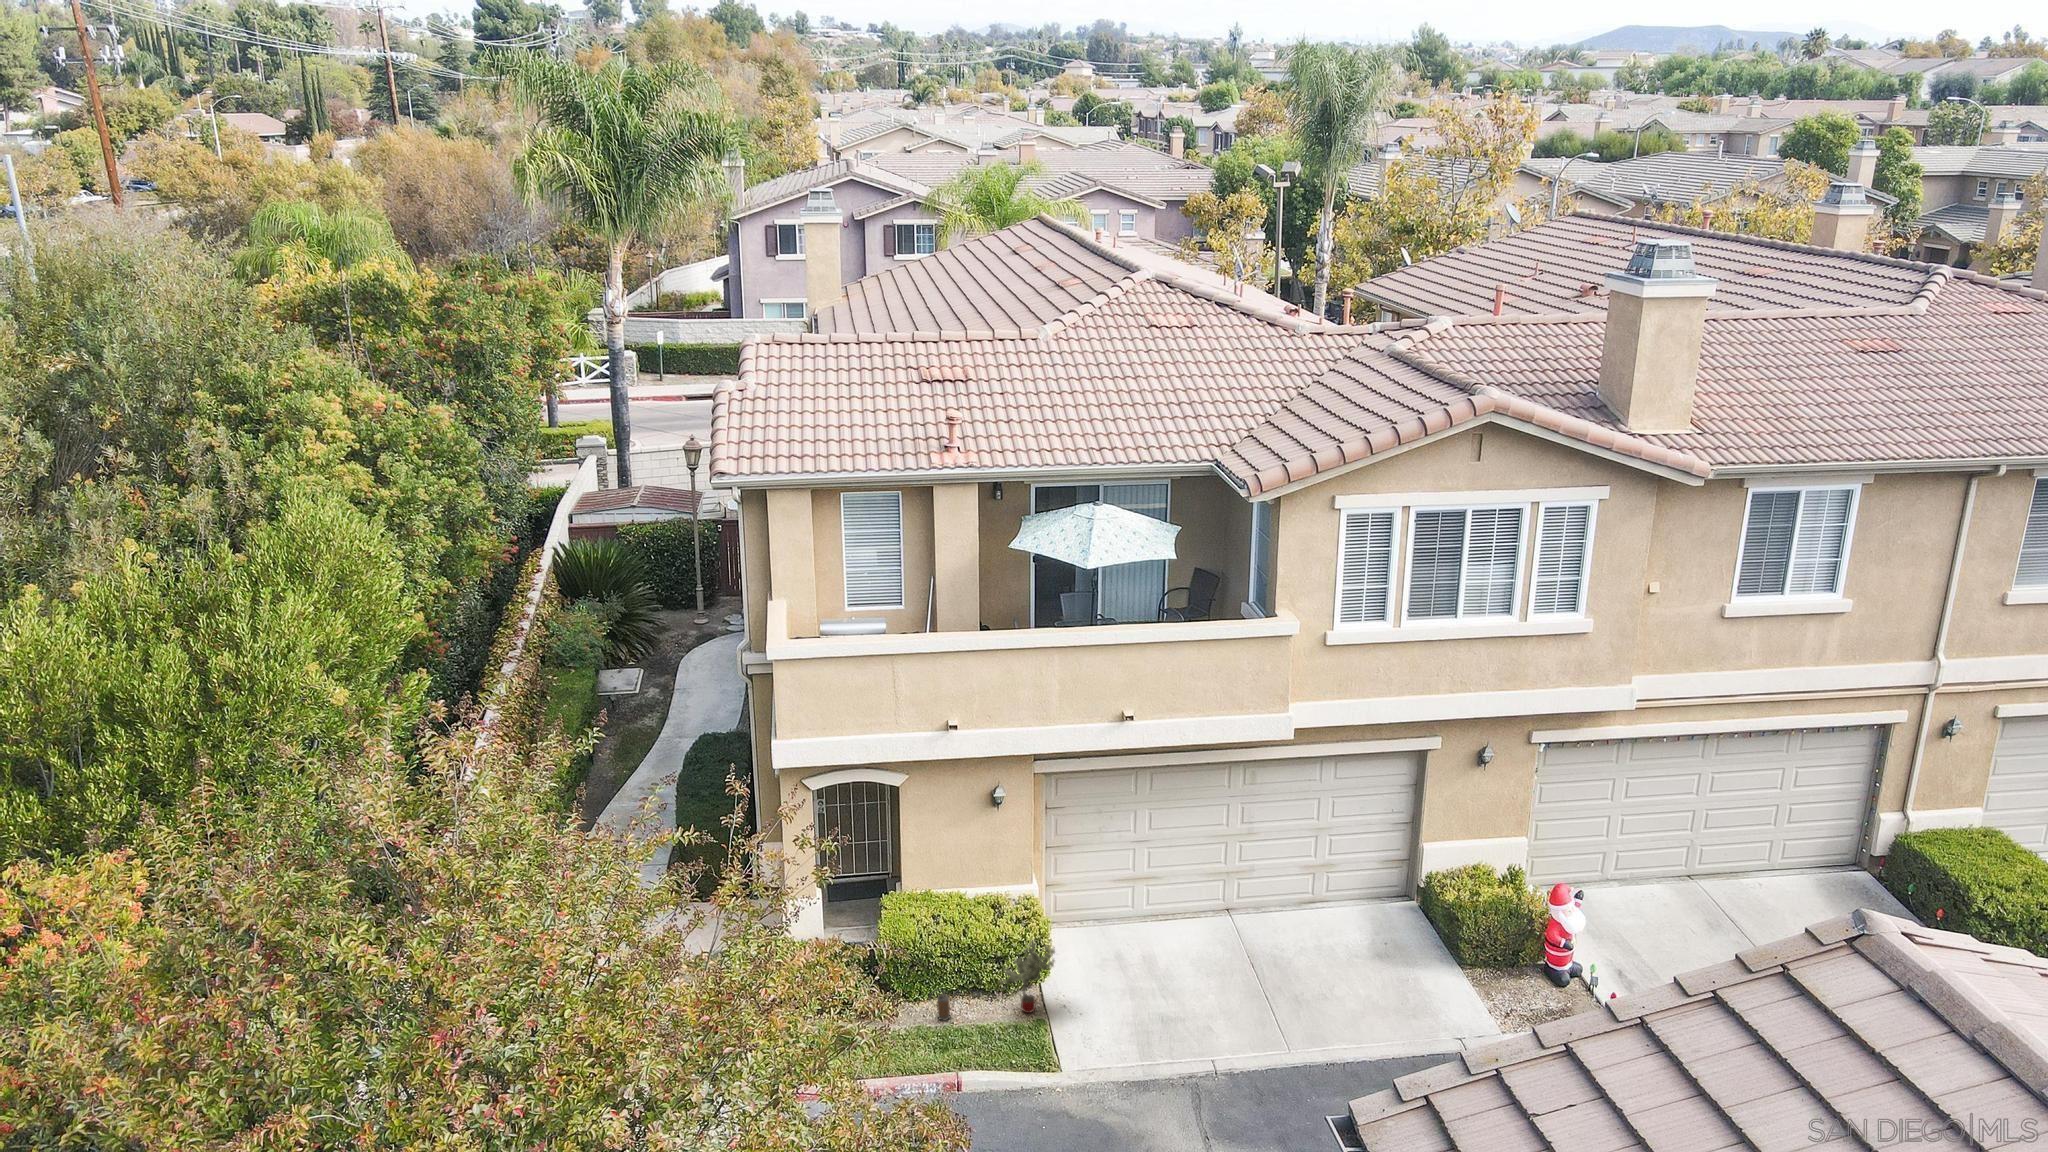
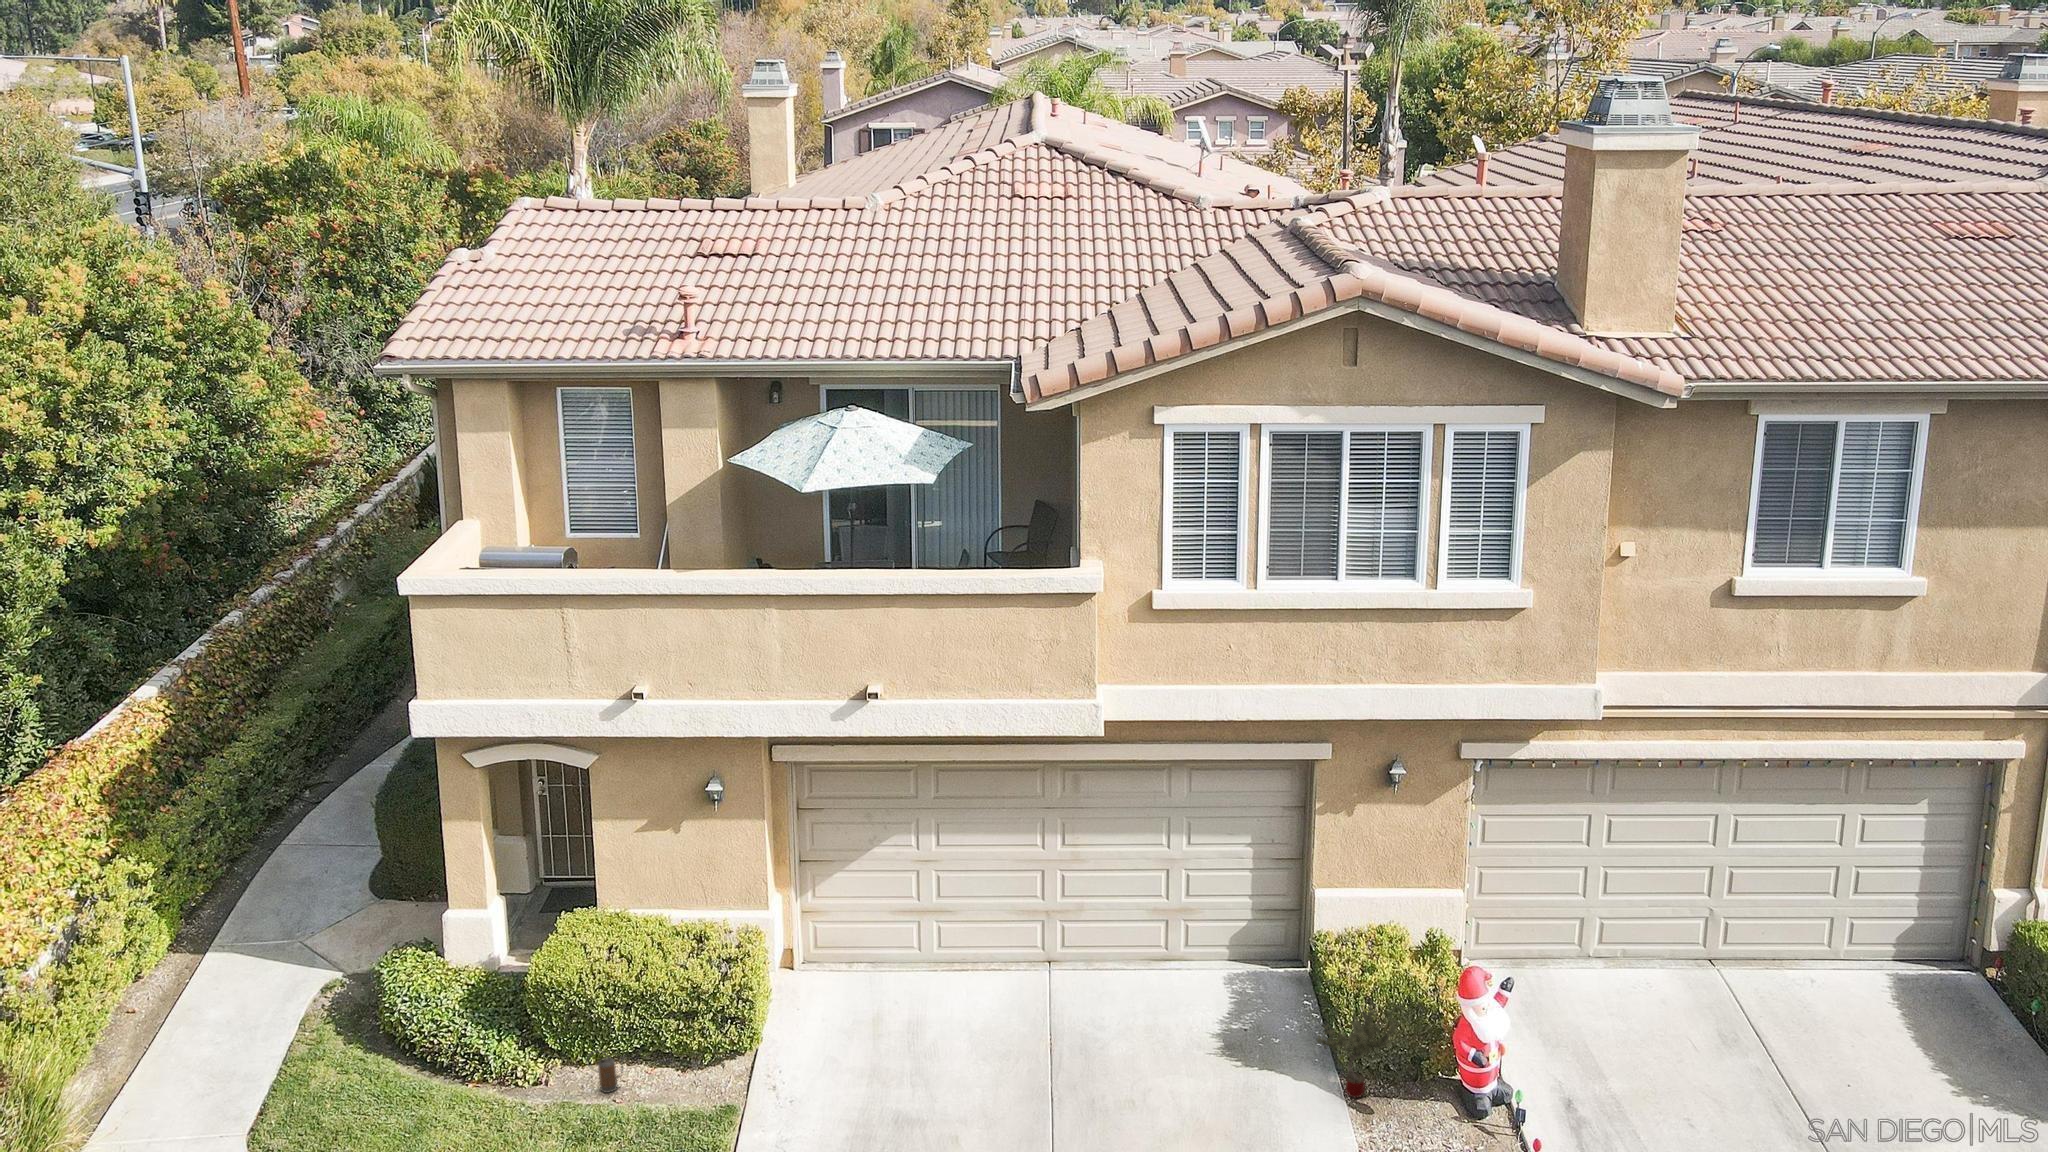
potted tree: present [1000,940,1055,1013] -> present [1317,1003,1397,1098]

